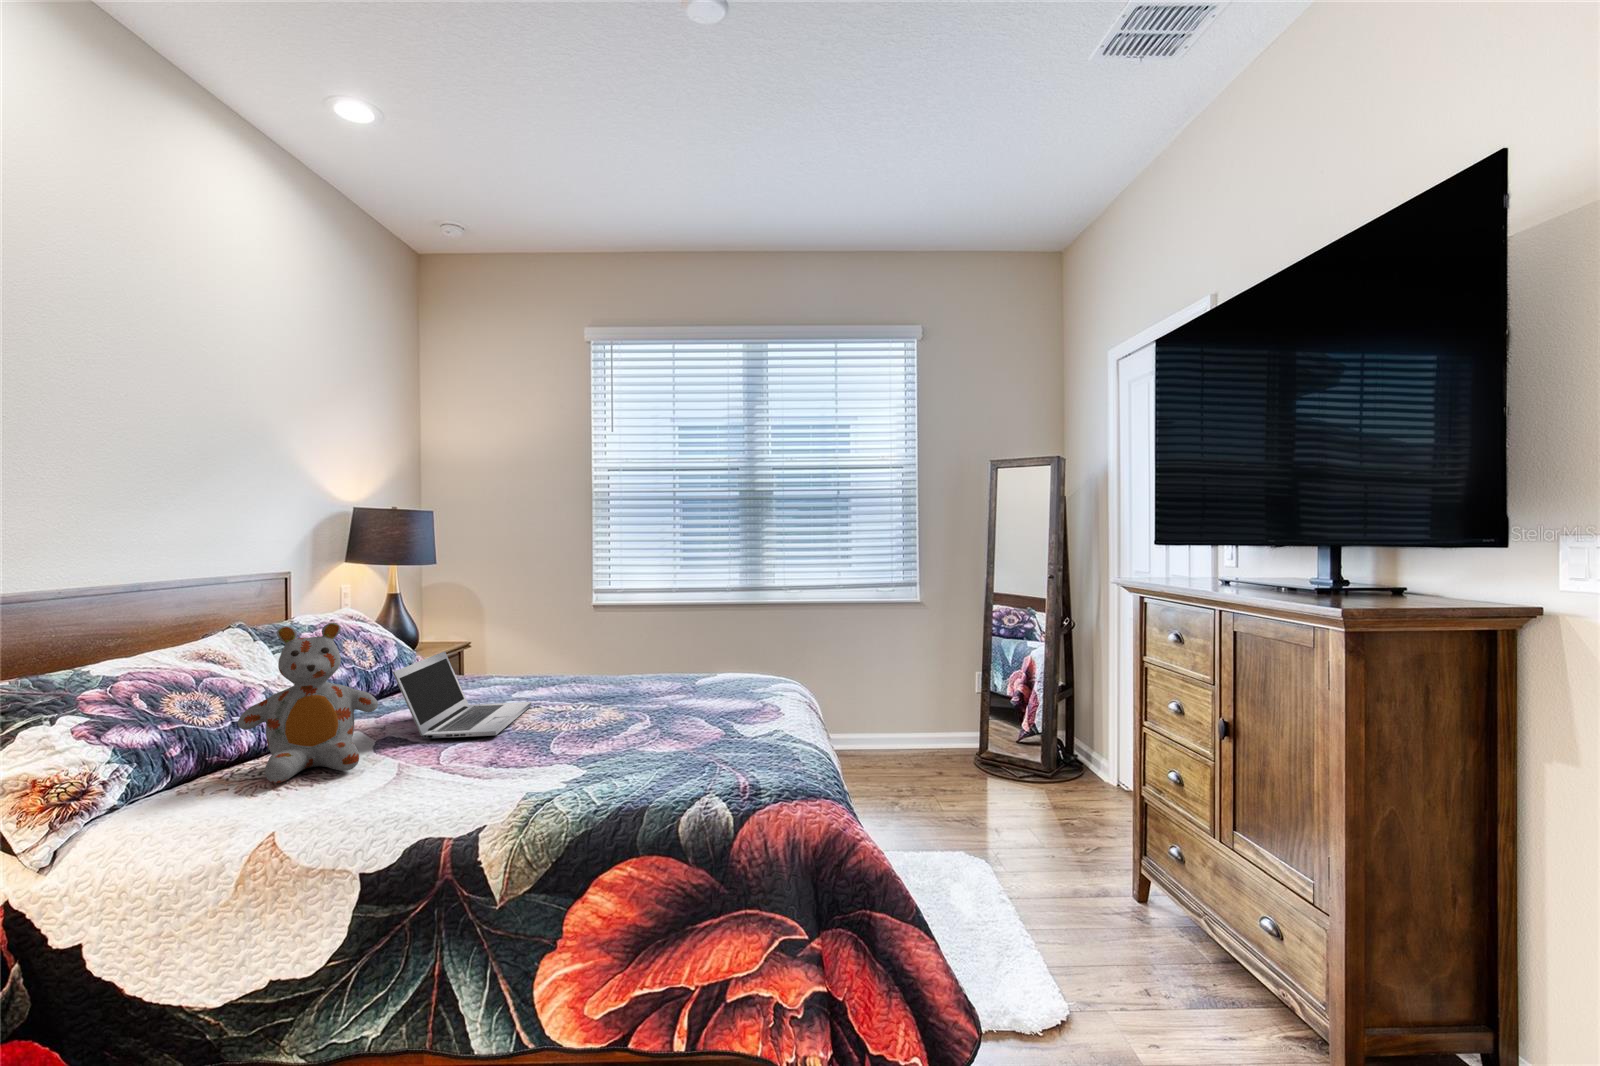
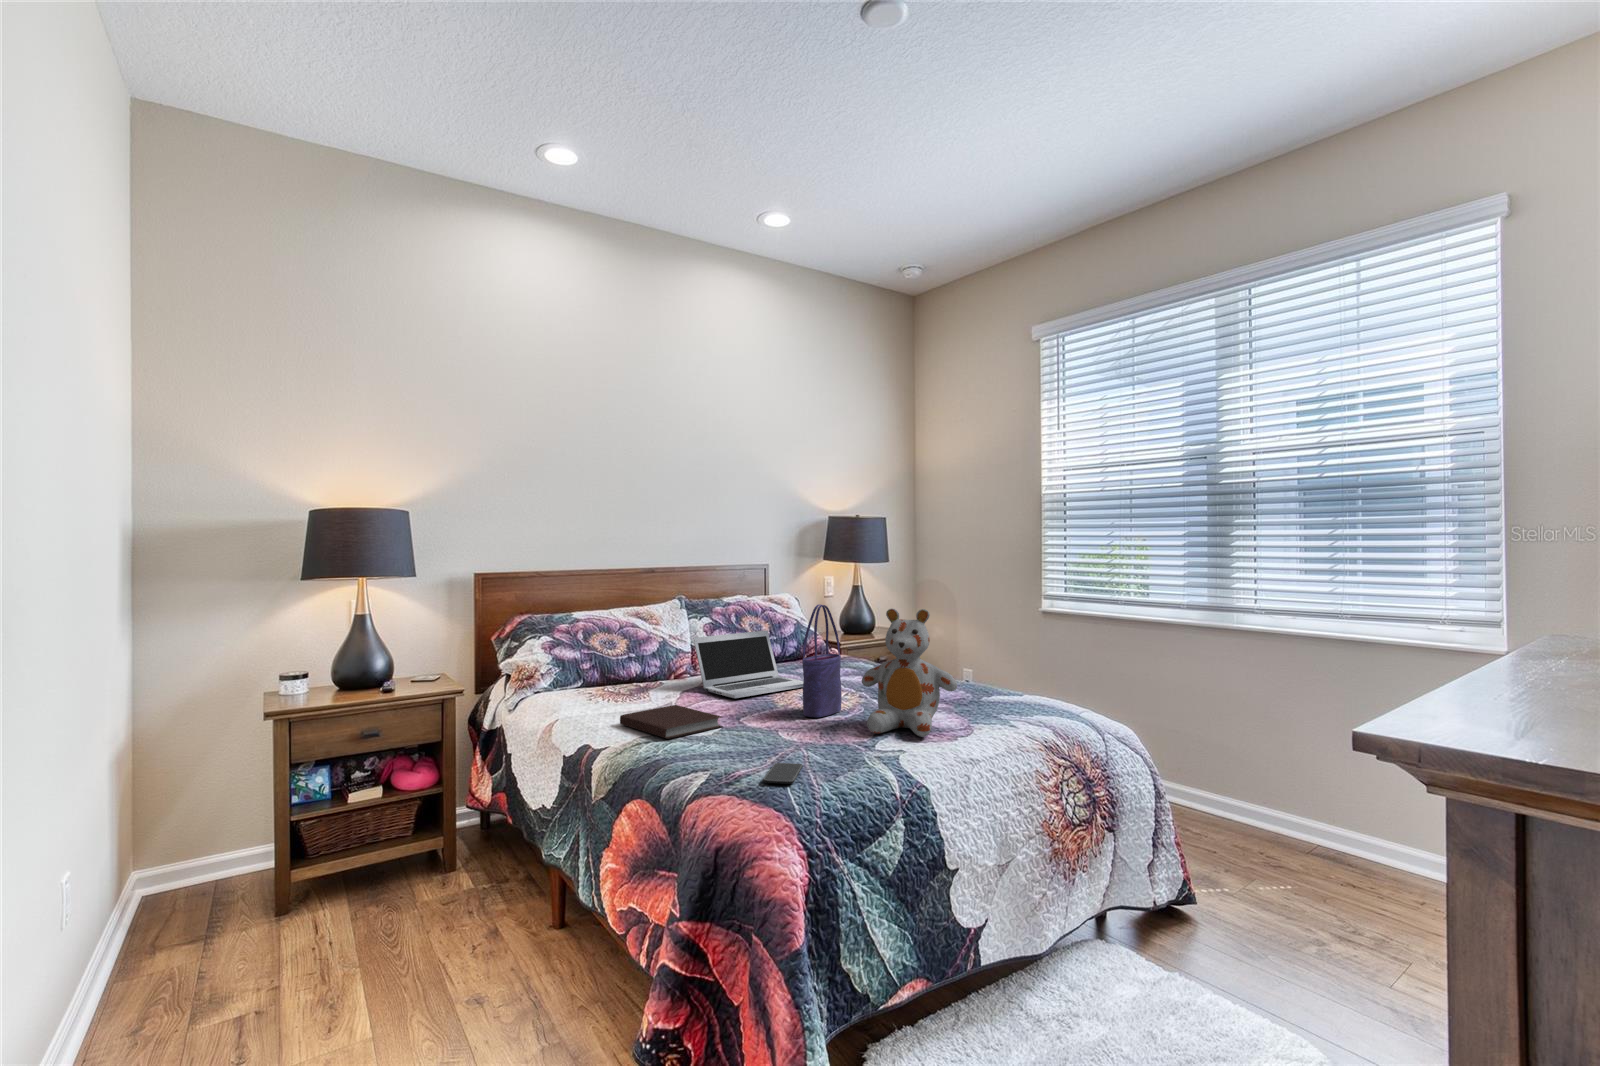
tote bag: none [612,606,640,729] -> present [802,605,841,717]
stuffed bear: present [238,623,378,783] -> present [862,609,957,737]
notebook: none [439,750,573,798] -> present [620,705,722,739]
smartphone: none [736,761,798,783] -> present [763,763,803,784]

